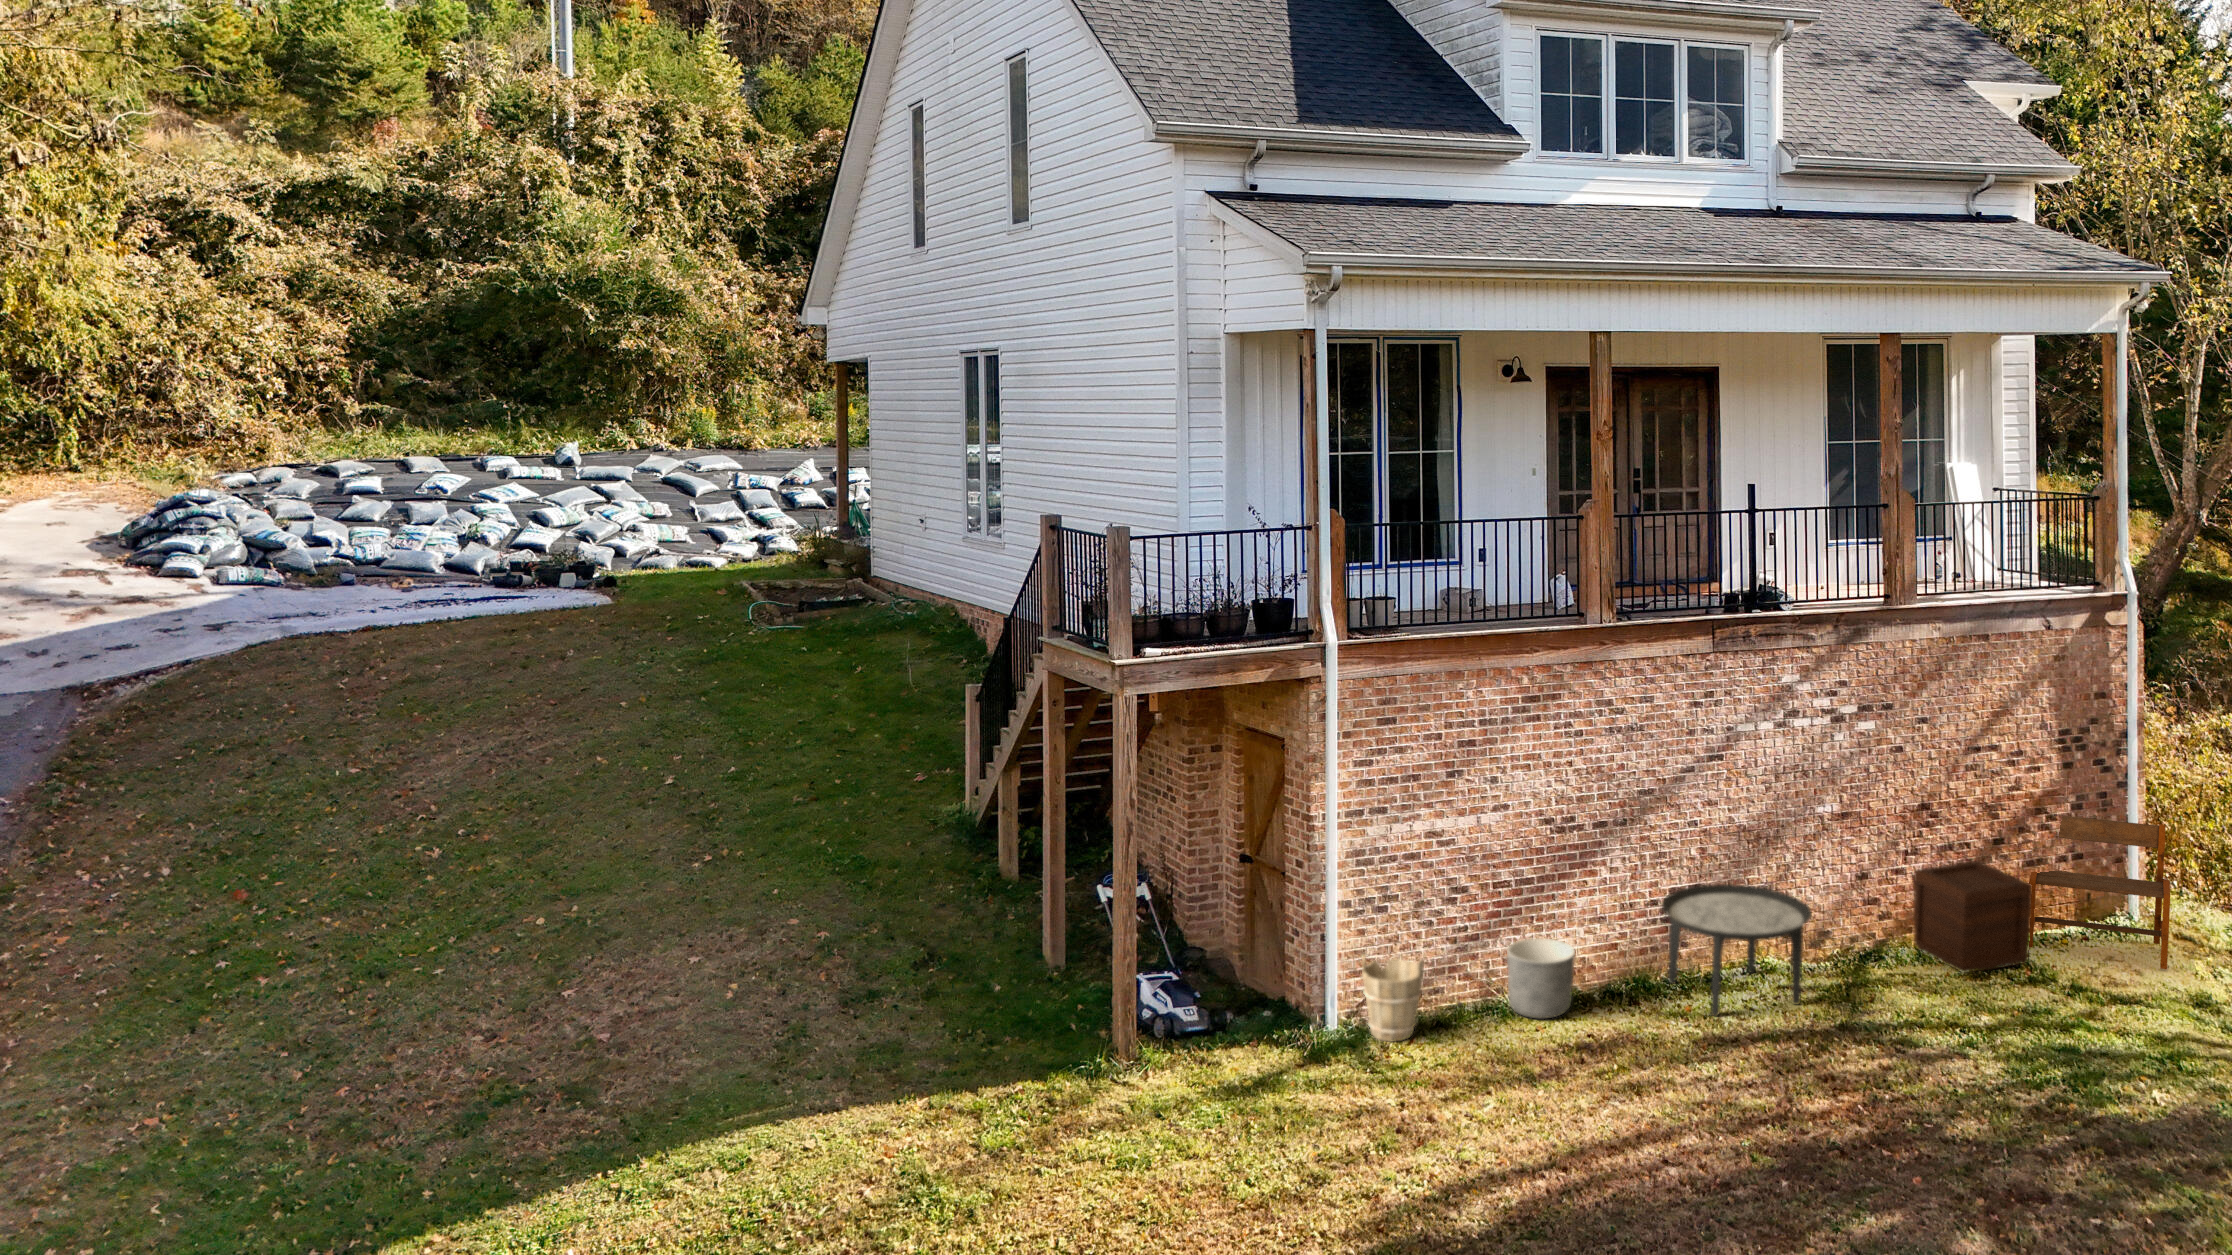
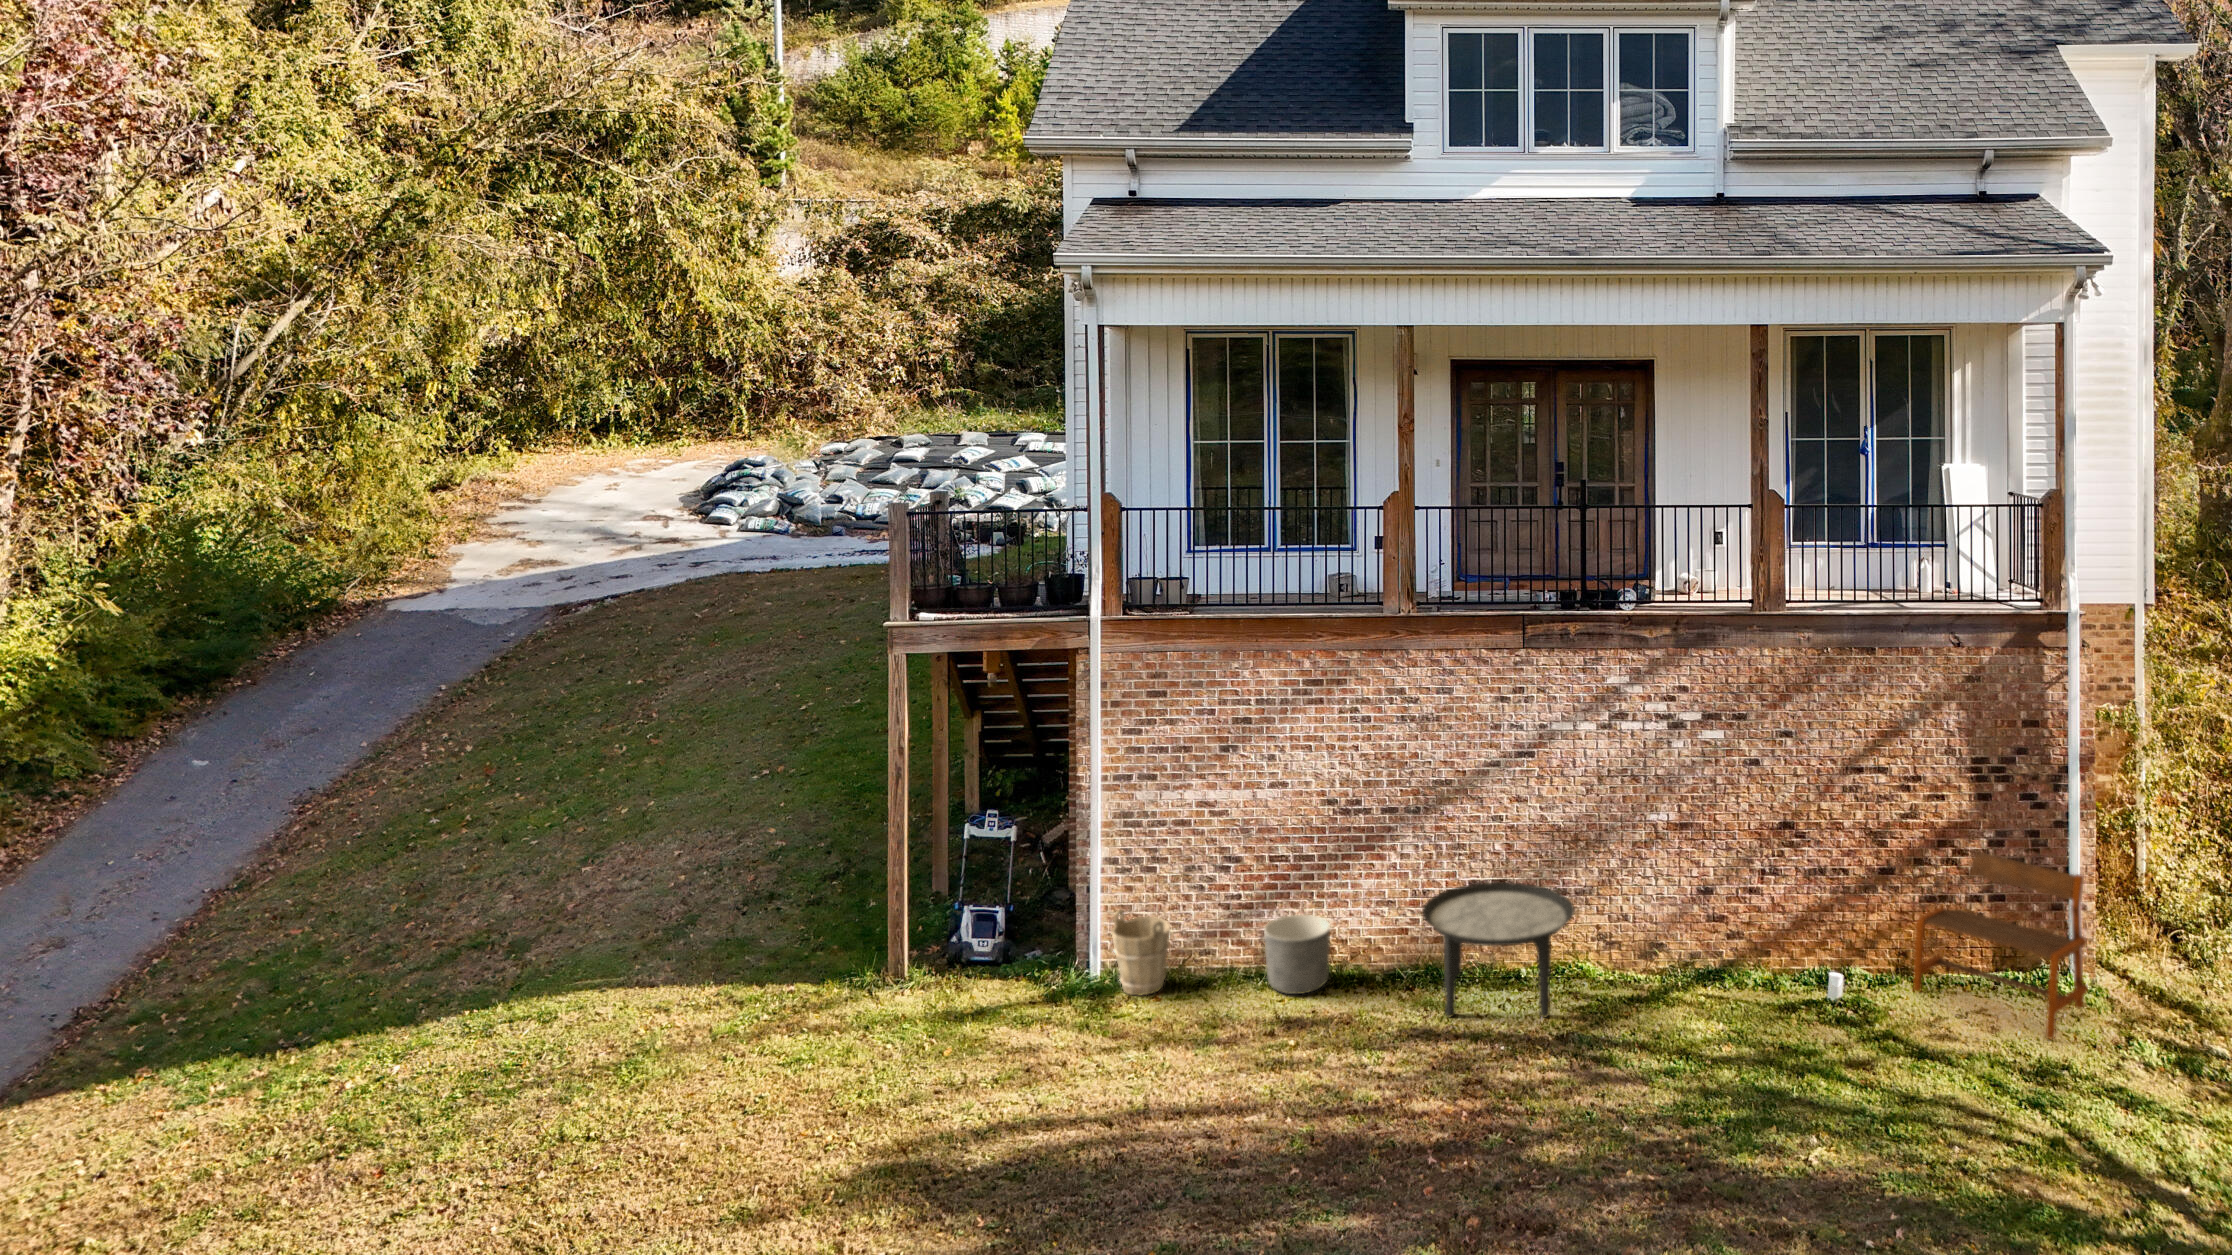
wooden crate: present [1914,861,2032,973] -> none [1772,890,1879,1011]

